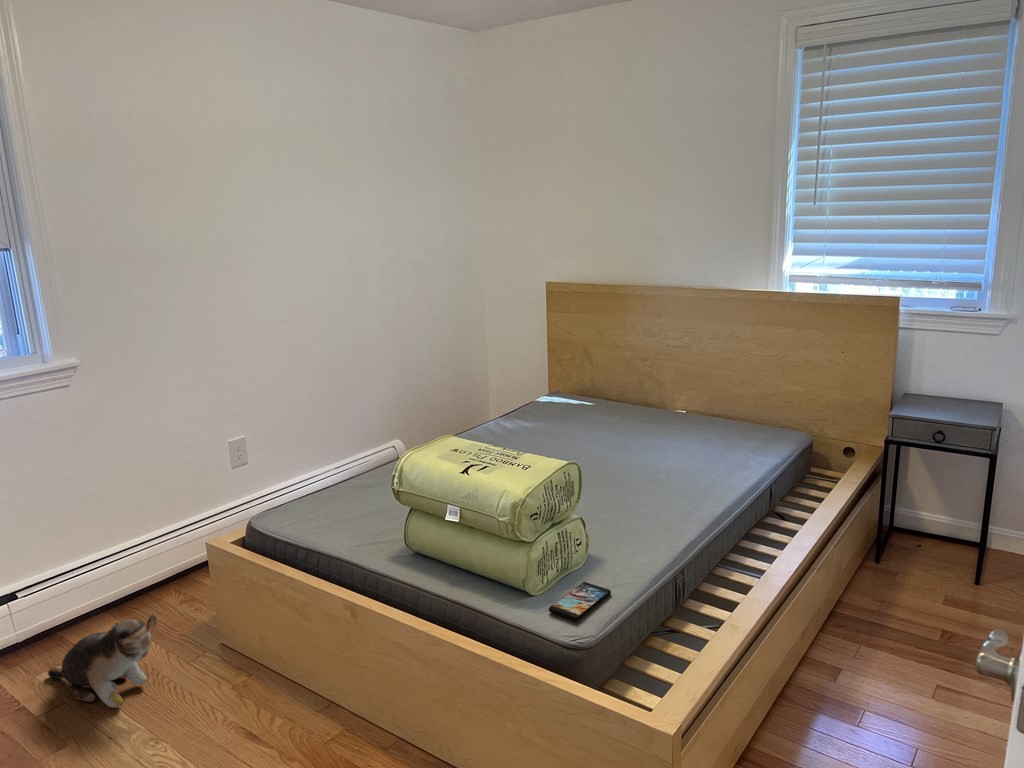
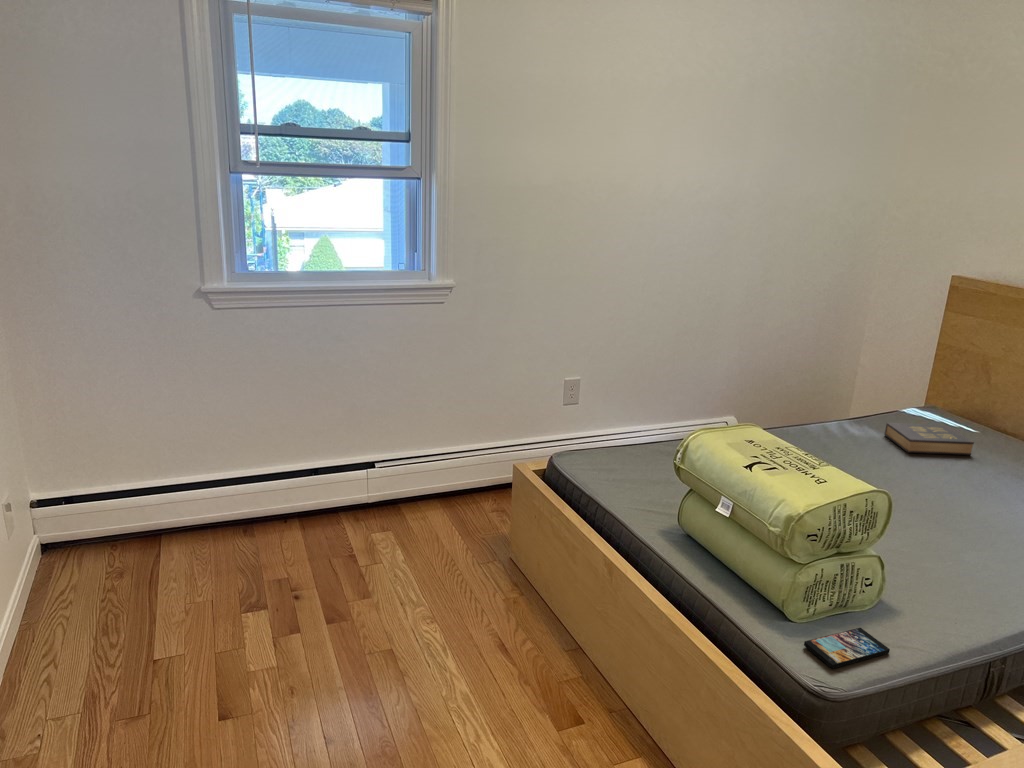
hardback book: none [540,403,607,433] -> present [884,423,974,455]
plush toy: present [48,614,157,708] -> none [379,510,456,579]

